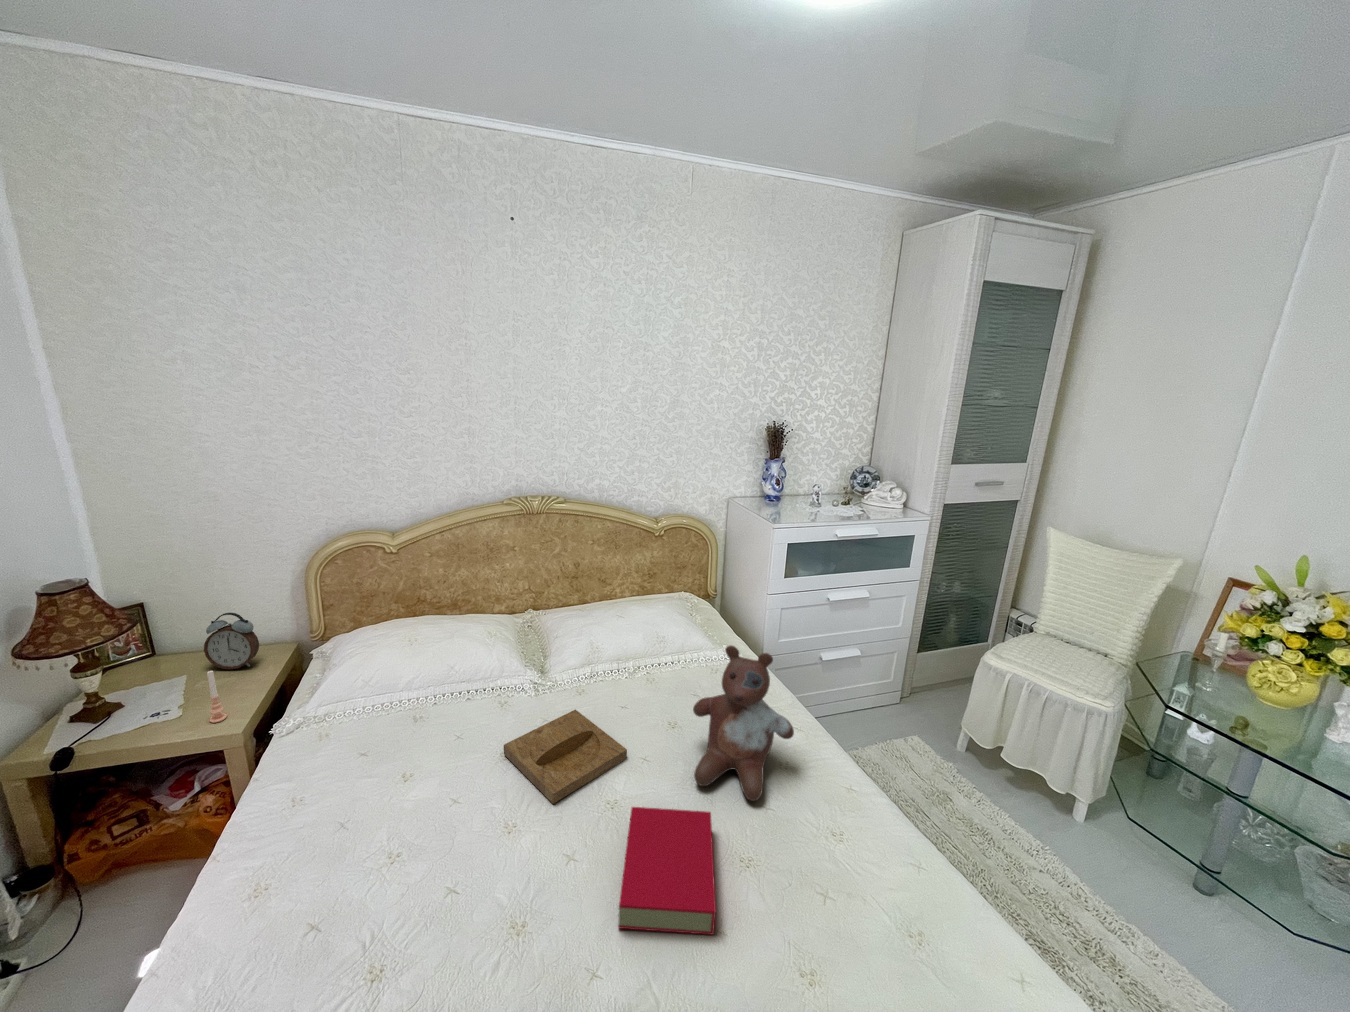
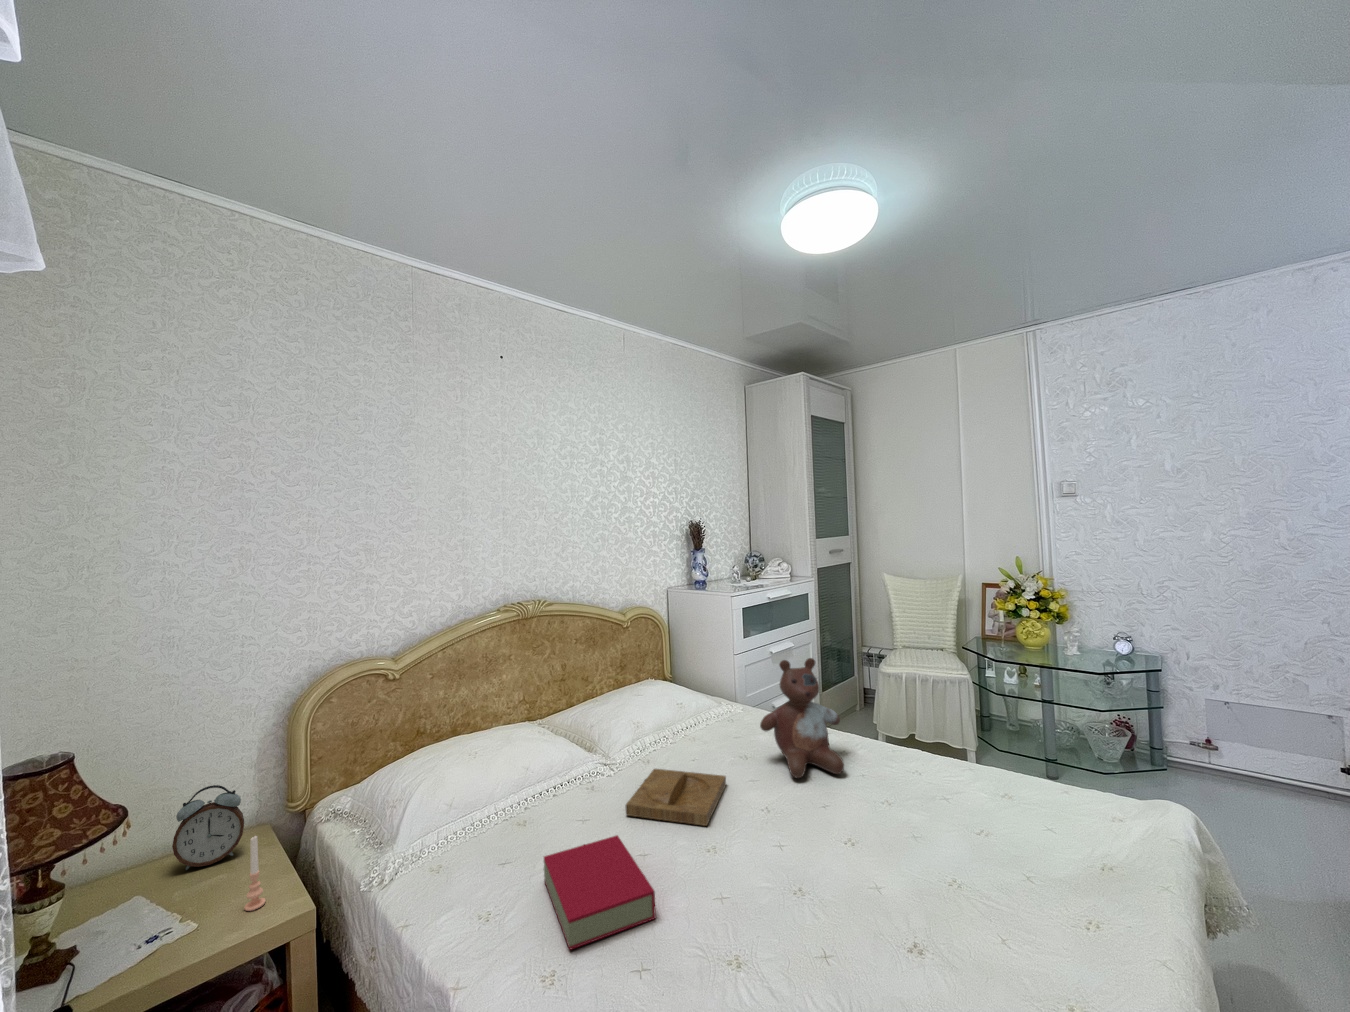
book: present [618,807,716,935] -> present [544,835,656,950]

